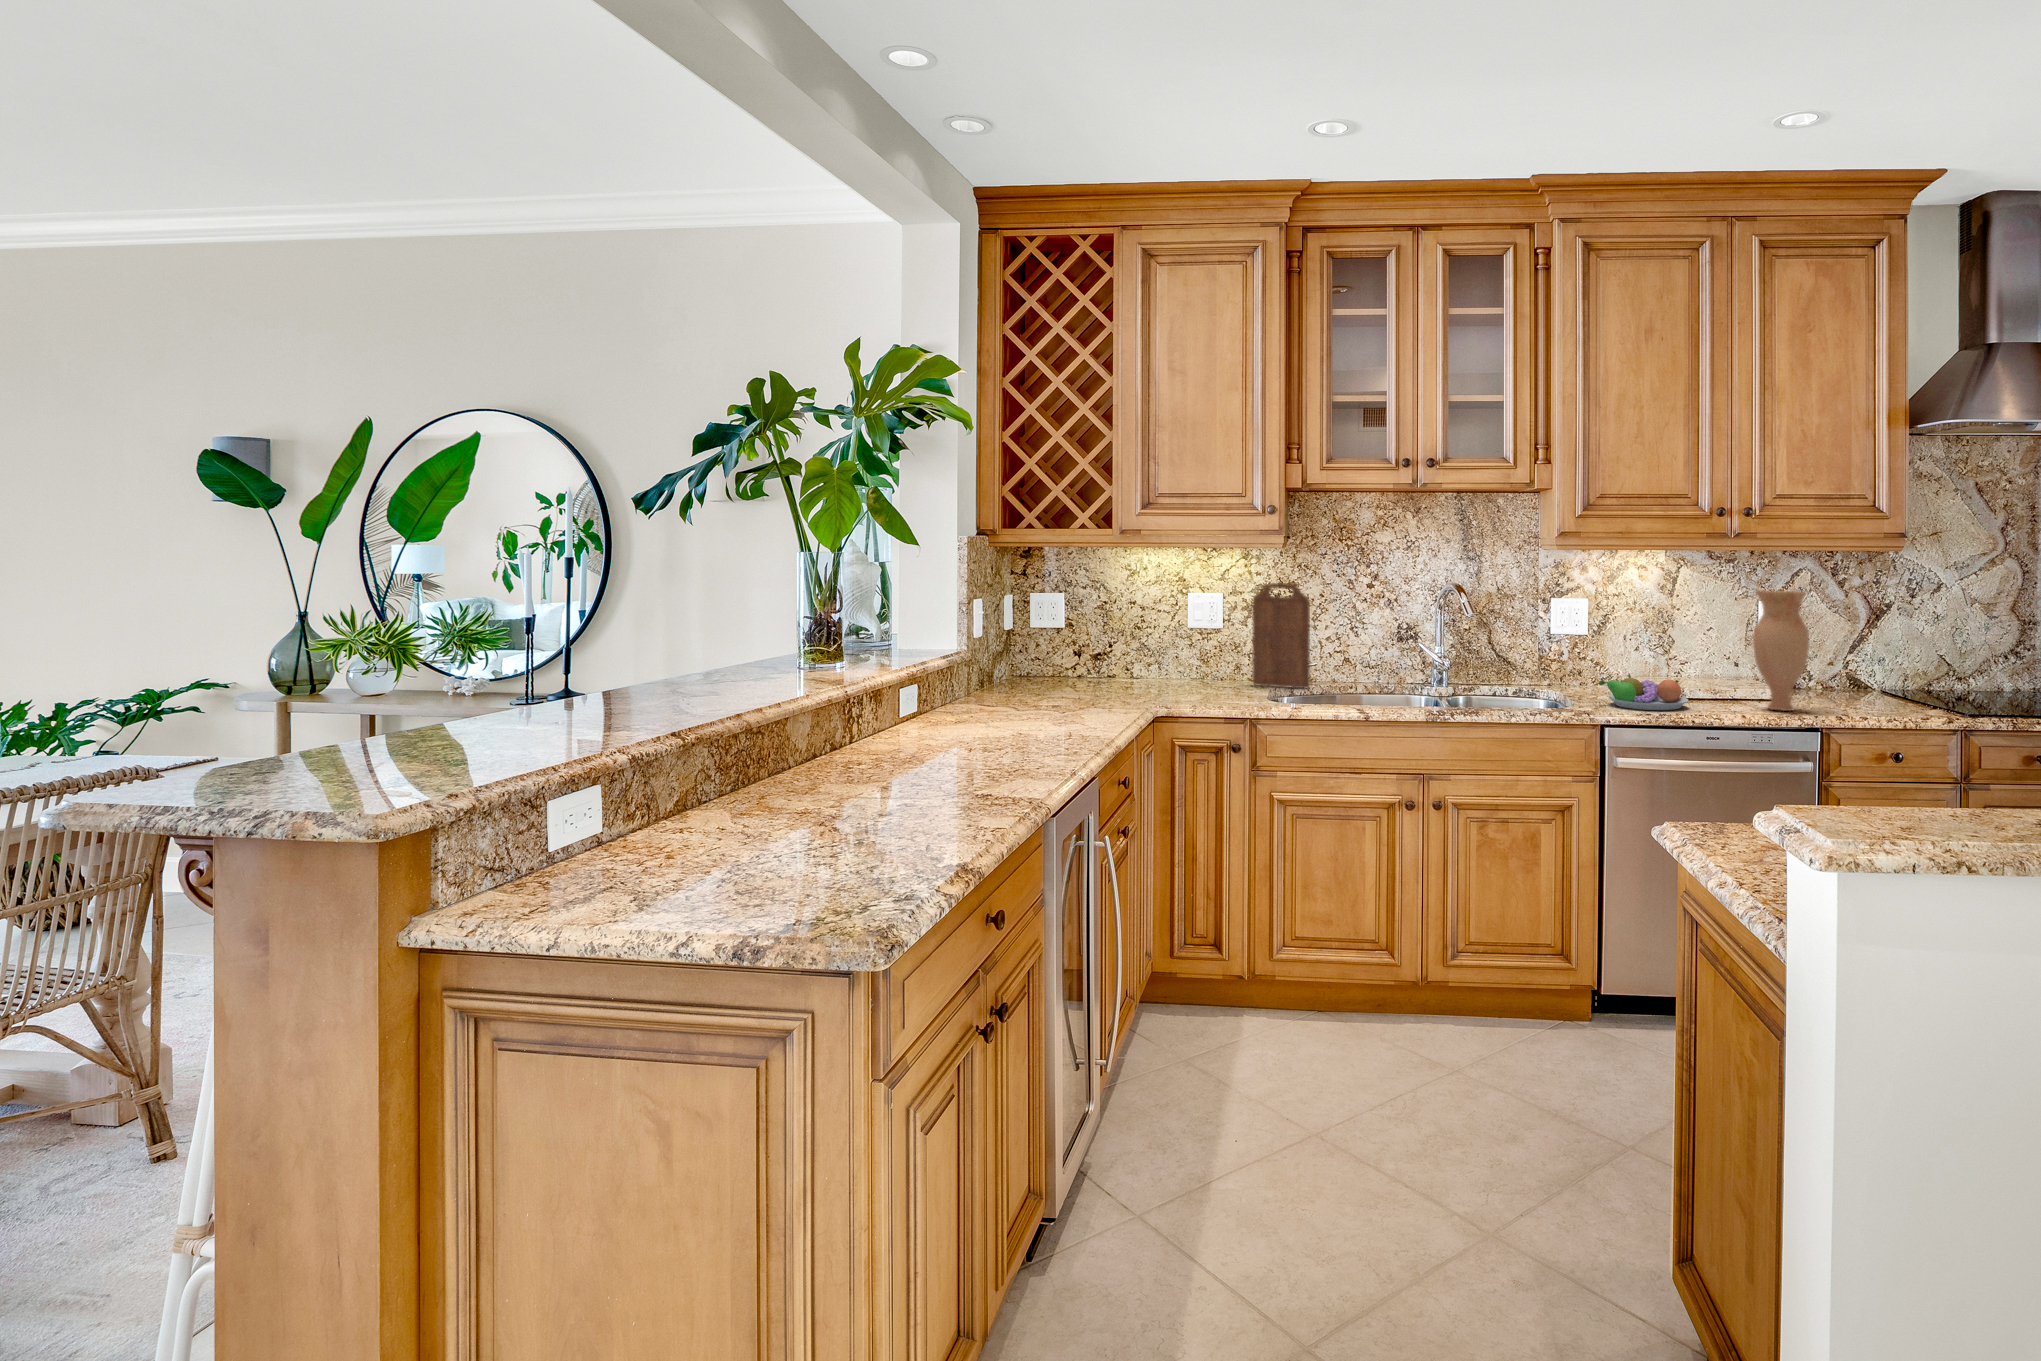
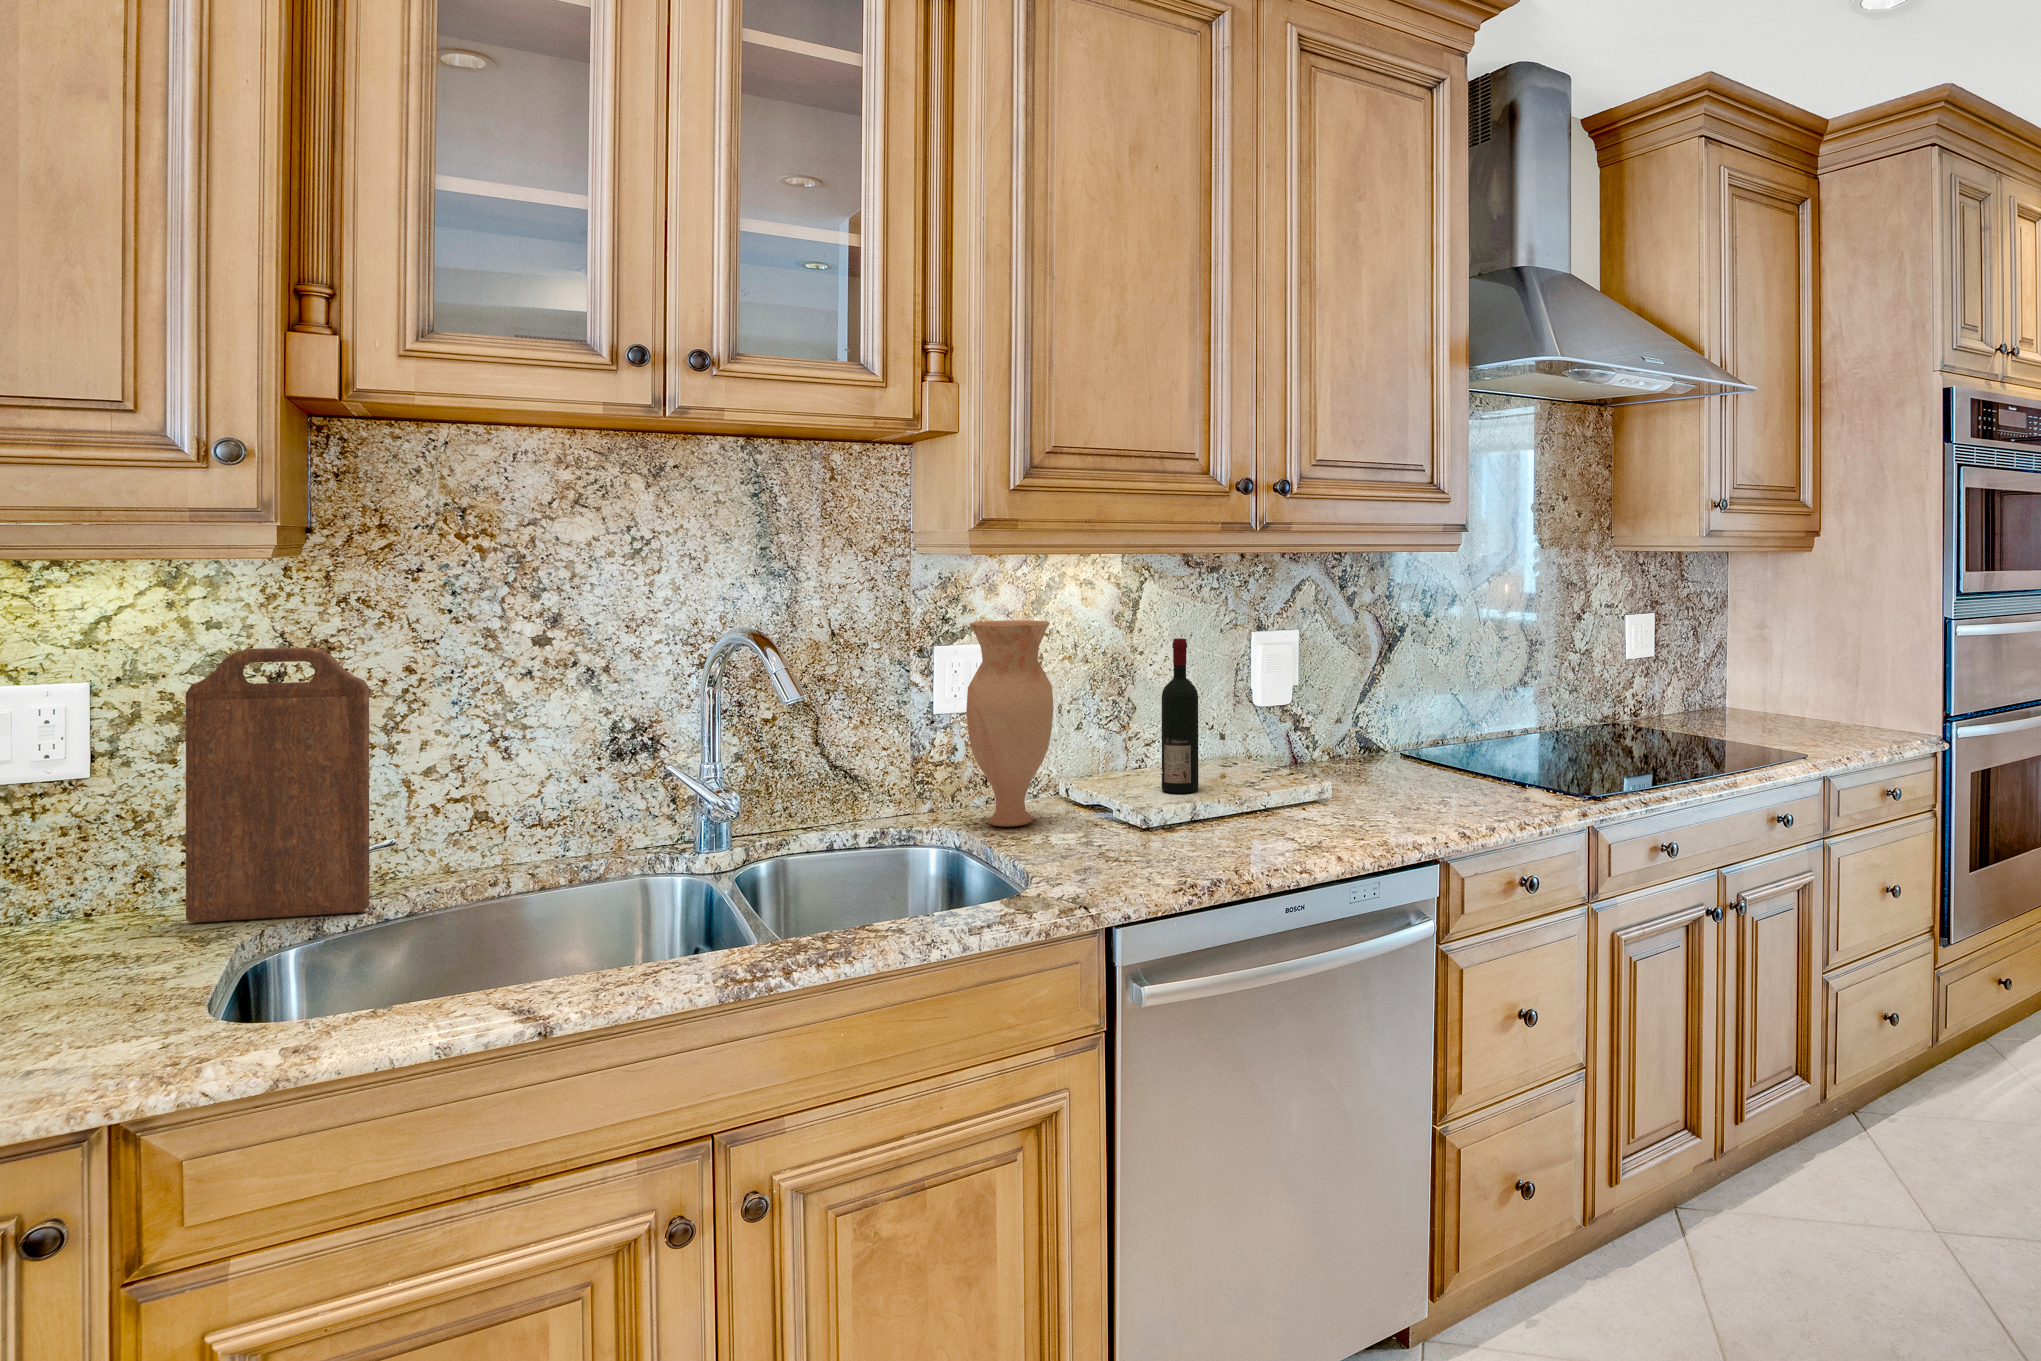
vase: present [1753,591,1809,711] -> present [966,620,1054,827]
wine bottle: none [1690,601,1714,692] -> present [1162,638,1198,793]
fruit bowl: present [1599,674,1688,710] -> none [1062,787,1222,866]

